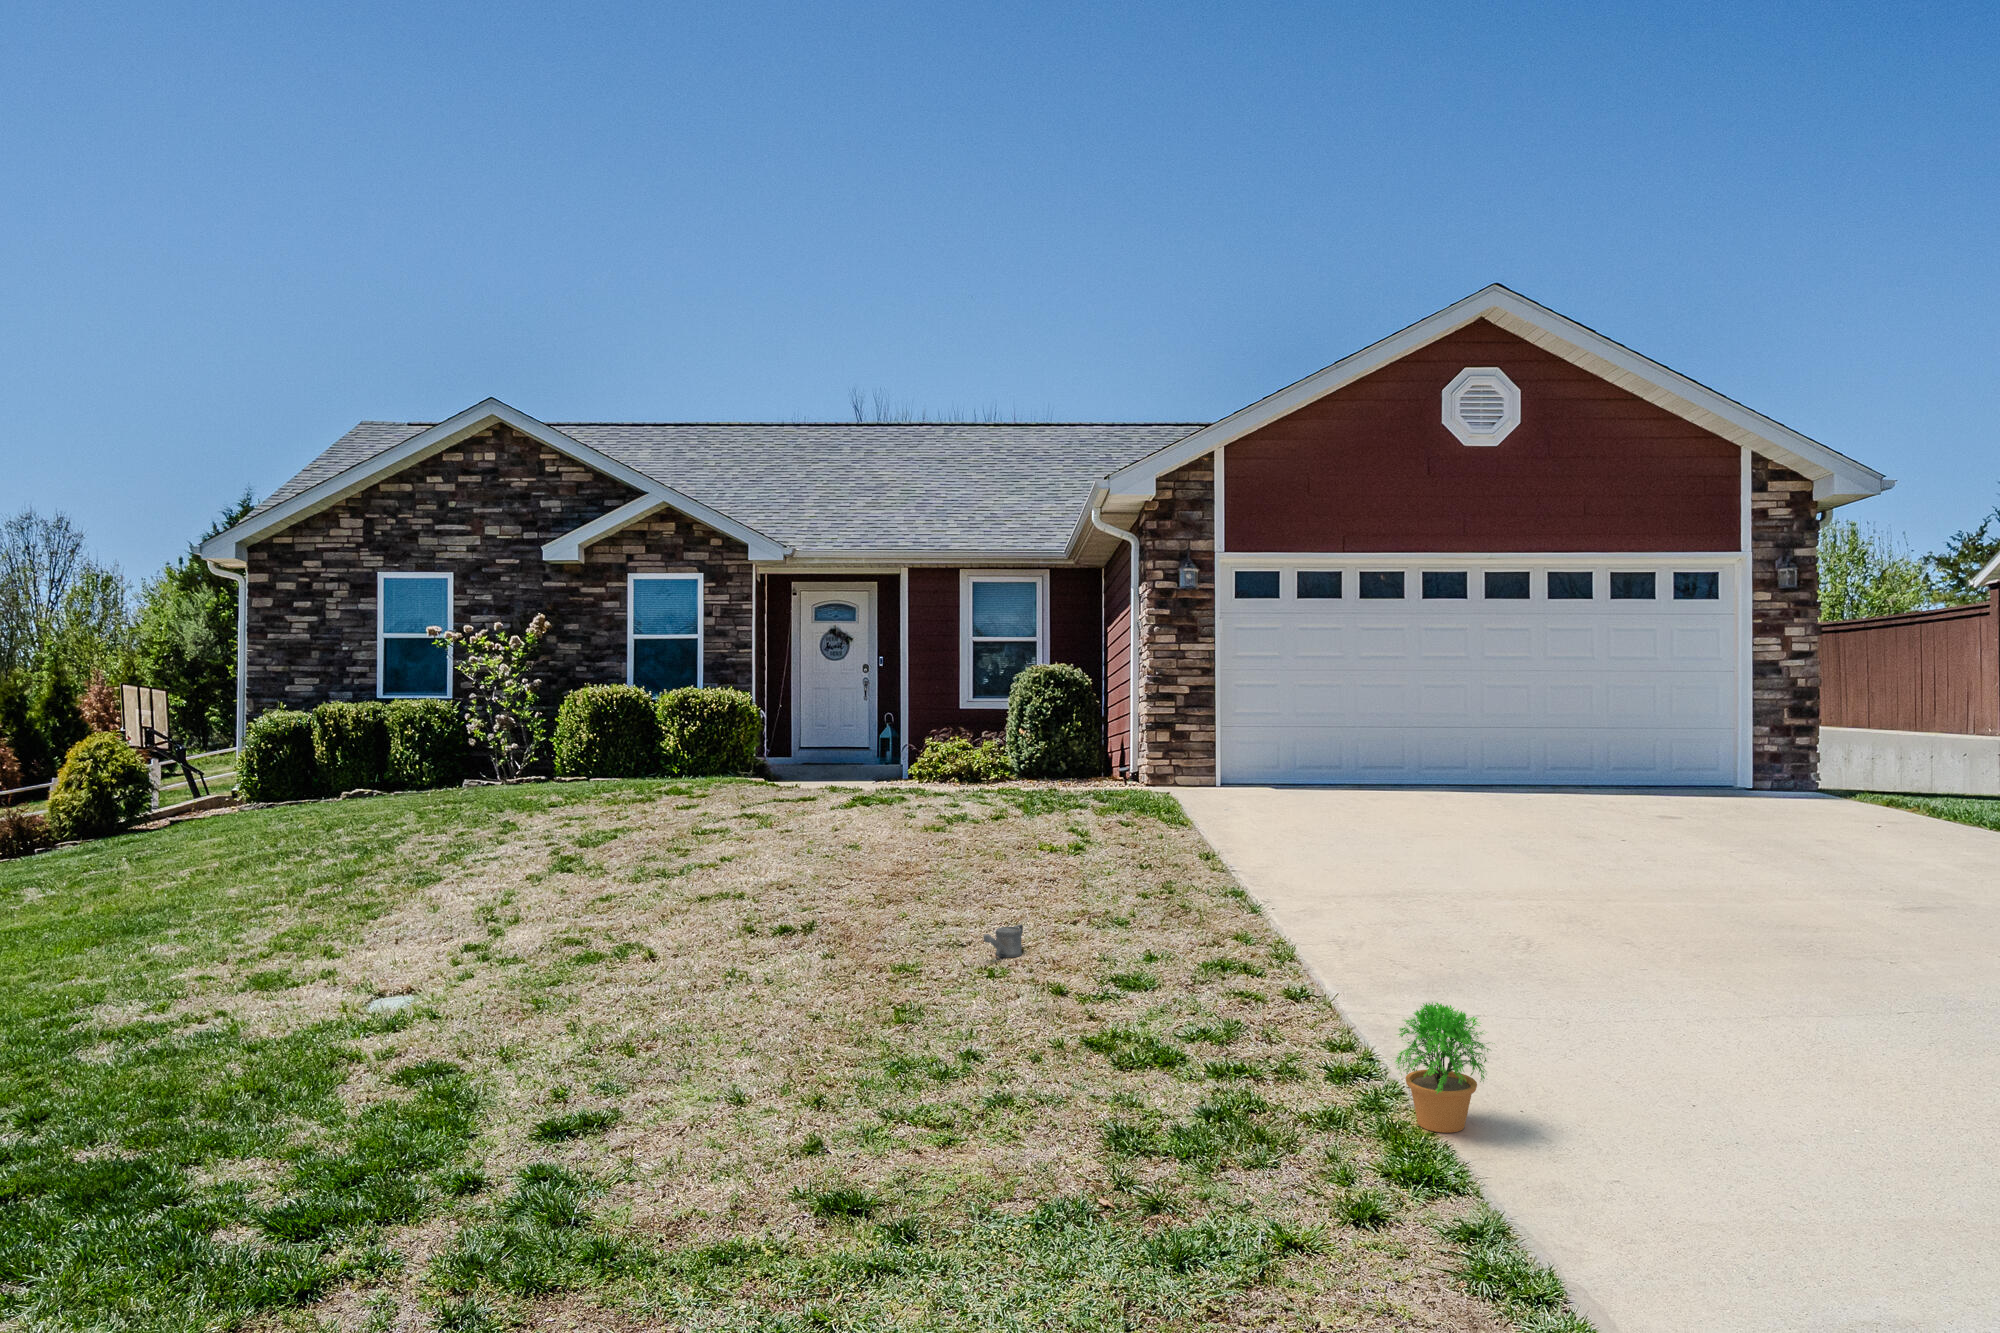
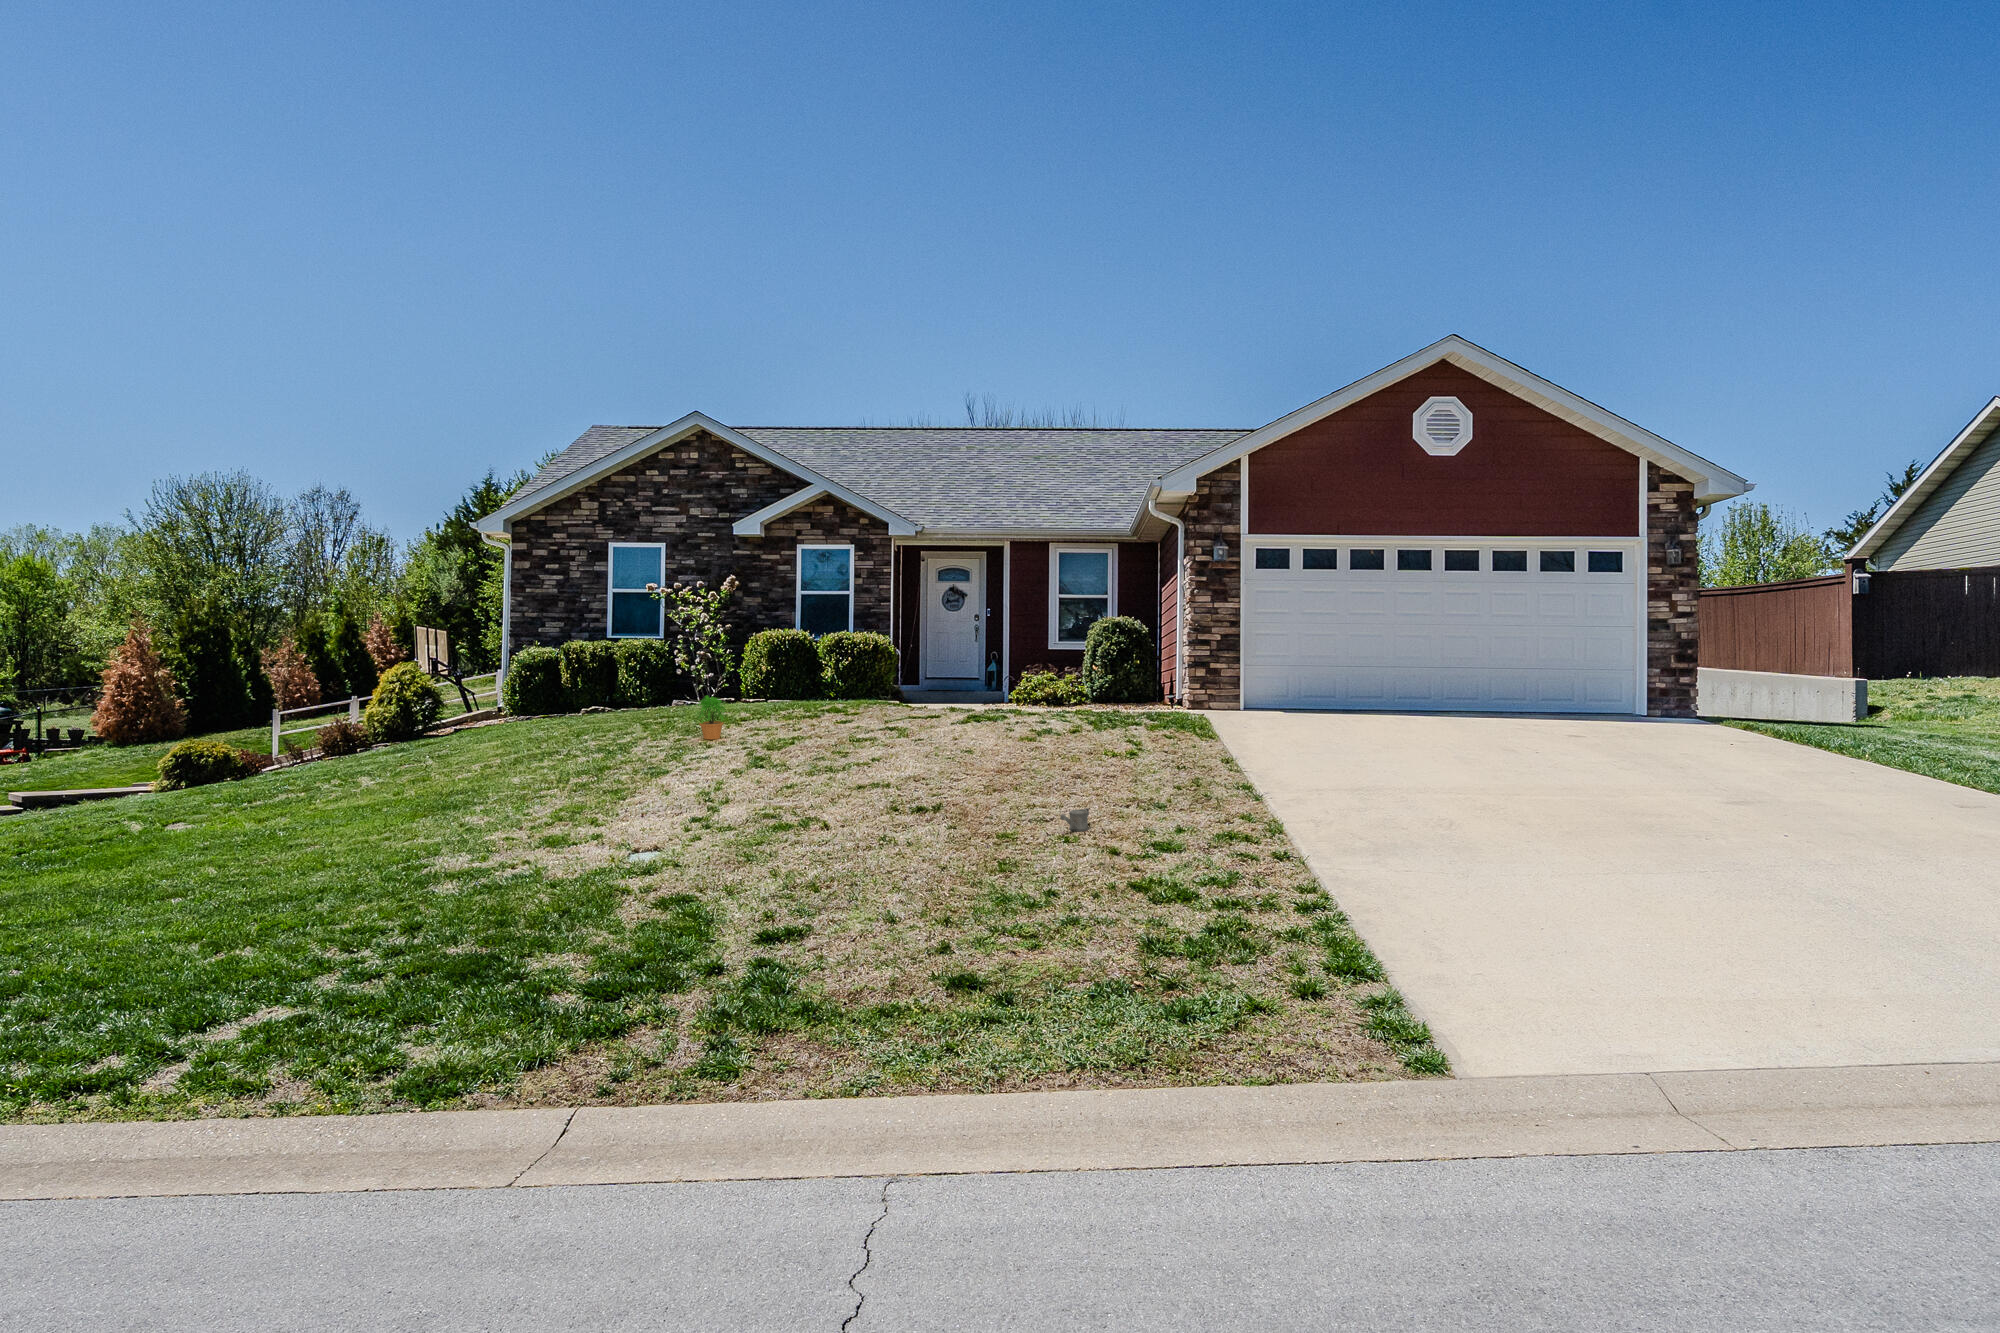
potted plant: present [1395,1002,1490,1133] -> present [696,695,726,739]

